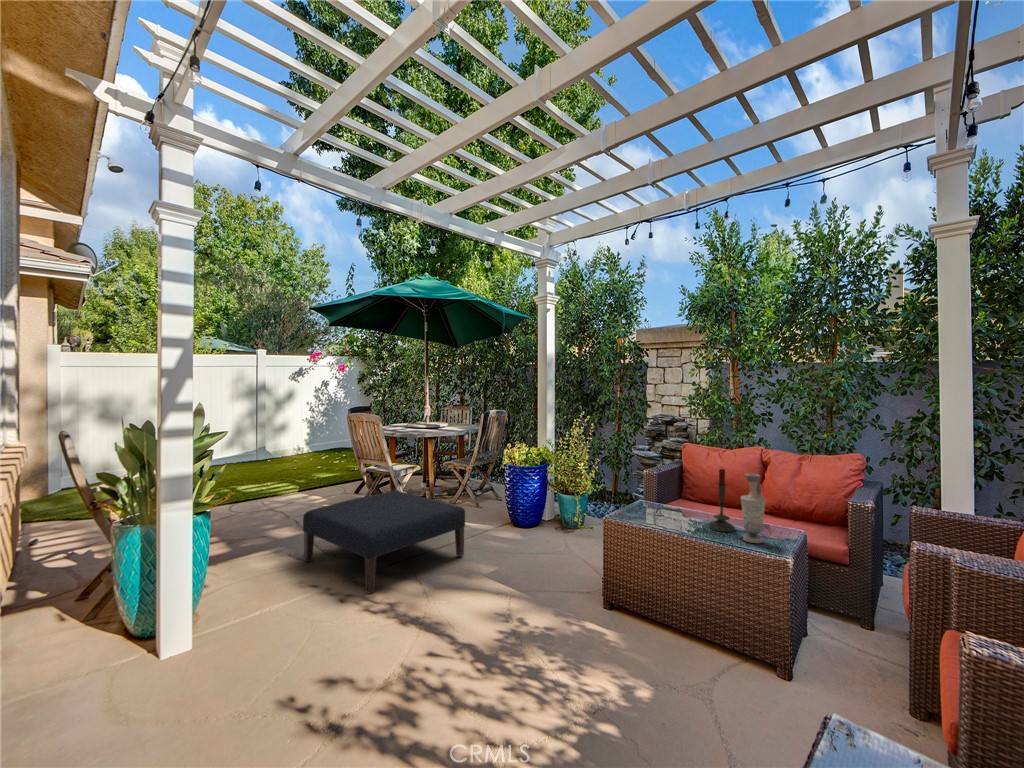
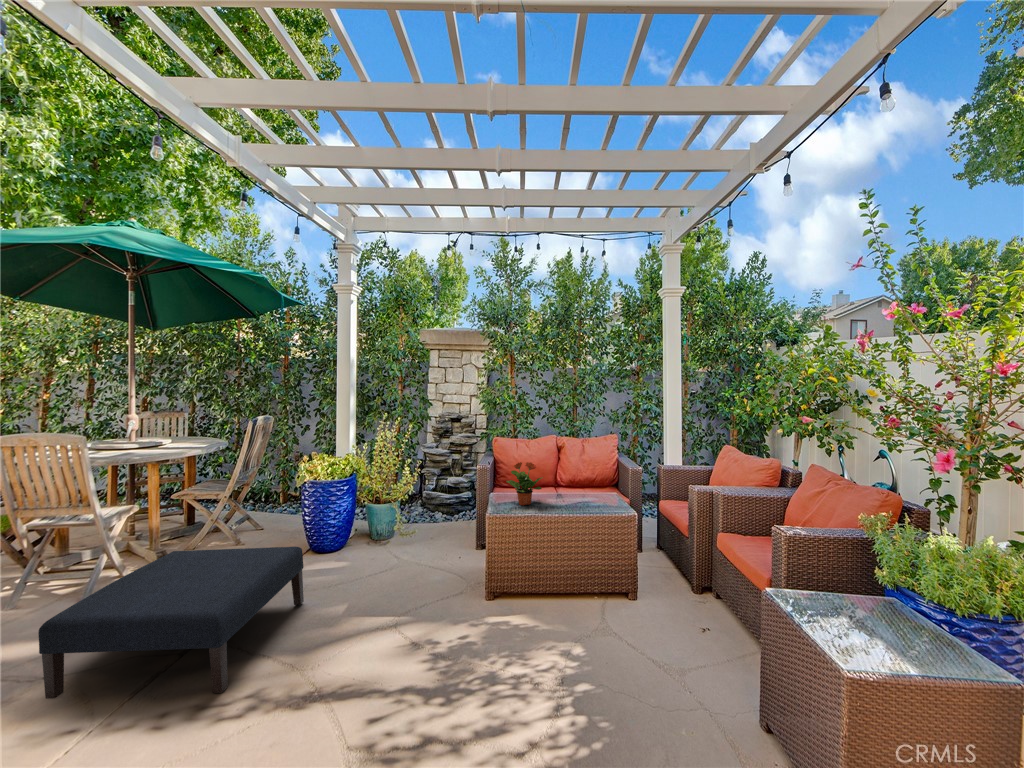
potted plant: none [637,468,681,519] -> present [507,462,543,505]
candle: present [709,469,735,532] -> none [565,453,584,504]
vase: present [740,474,766,543] -> none [594,454,612,507]

